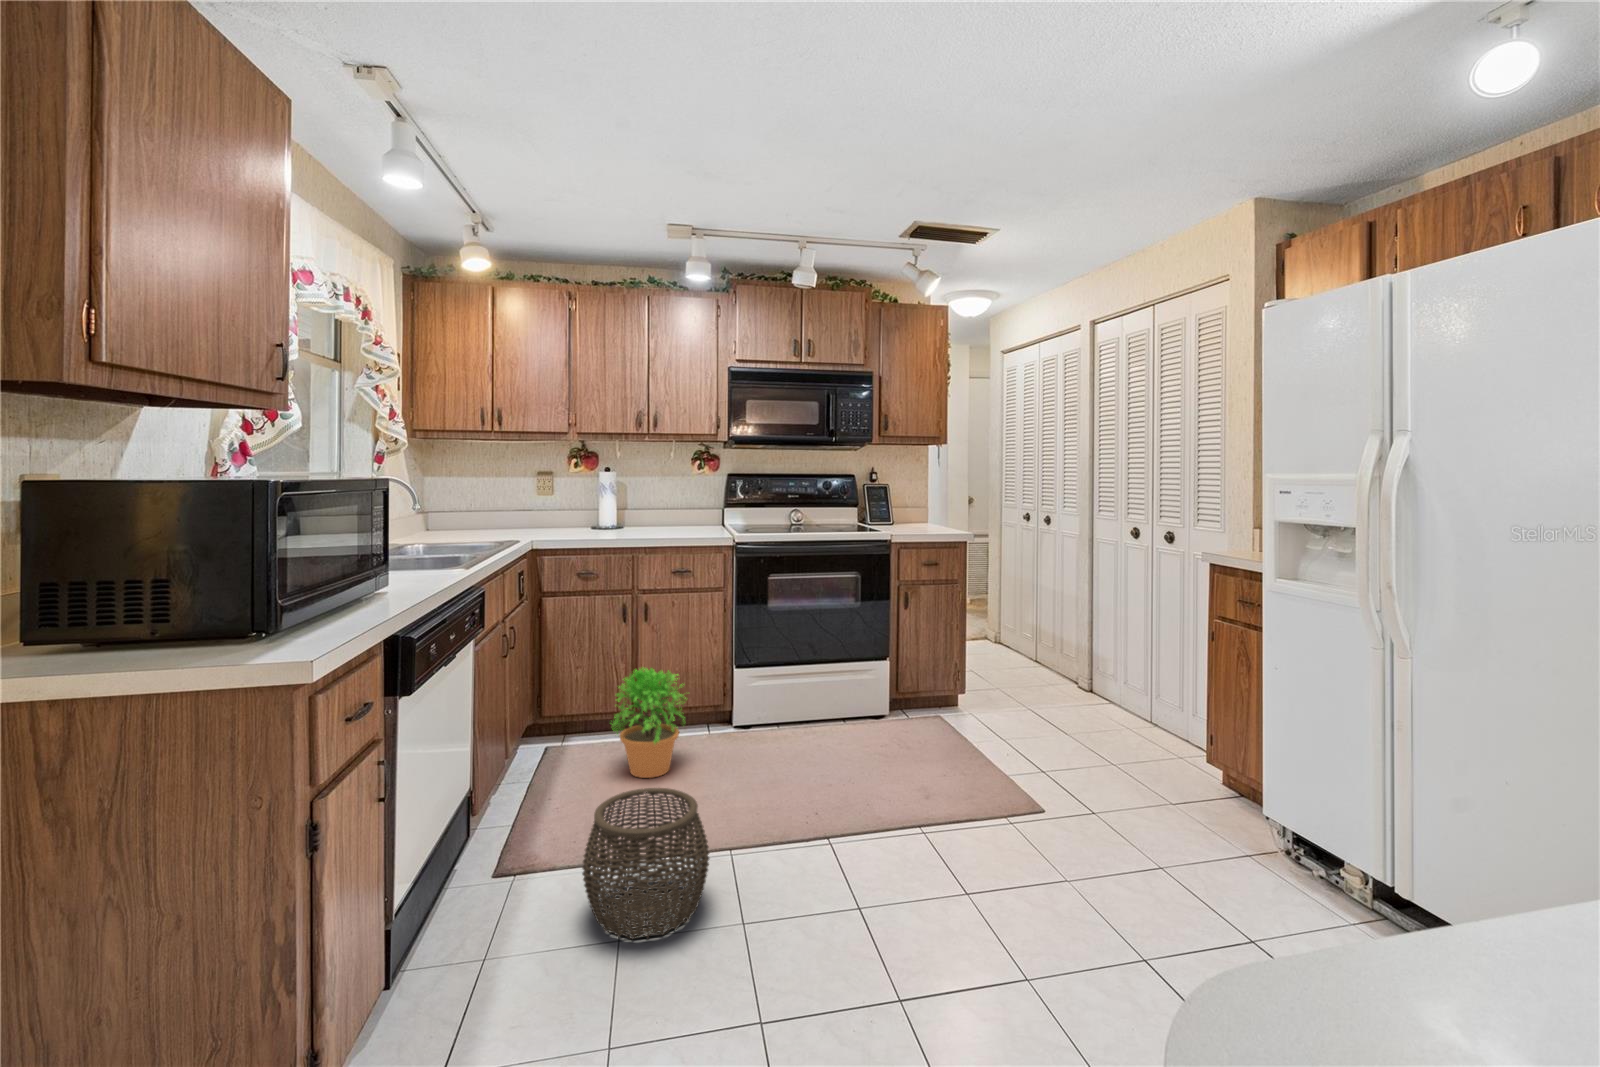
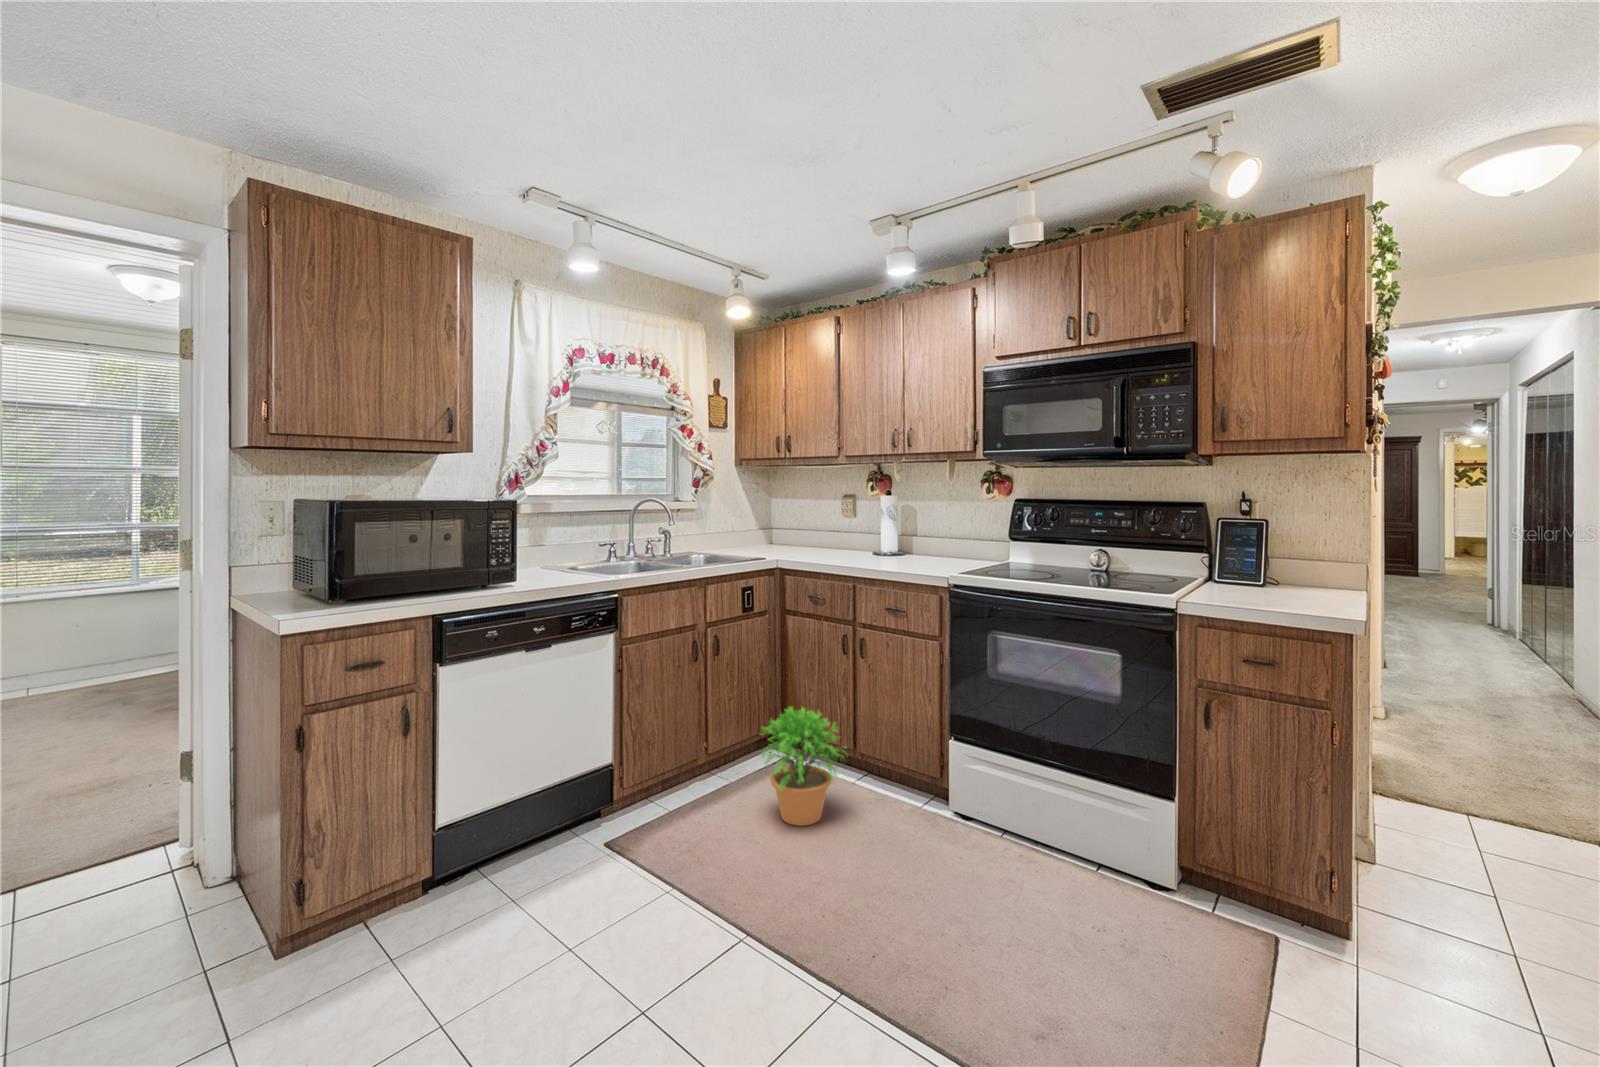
woven basket: present [582,788,709,939] -> none [521,827,651,984]

